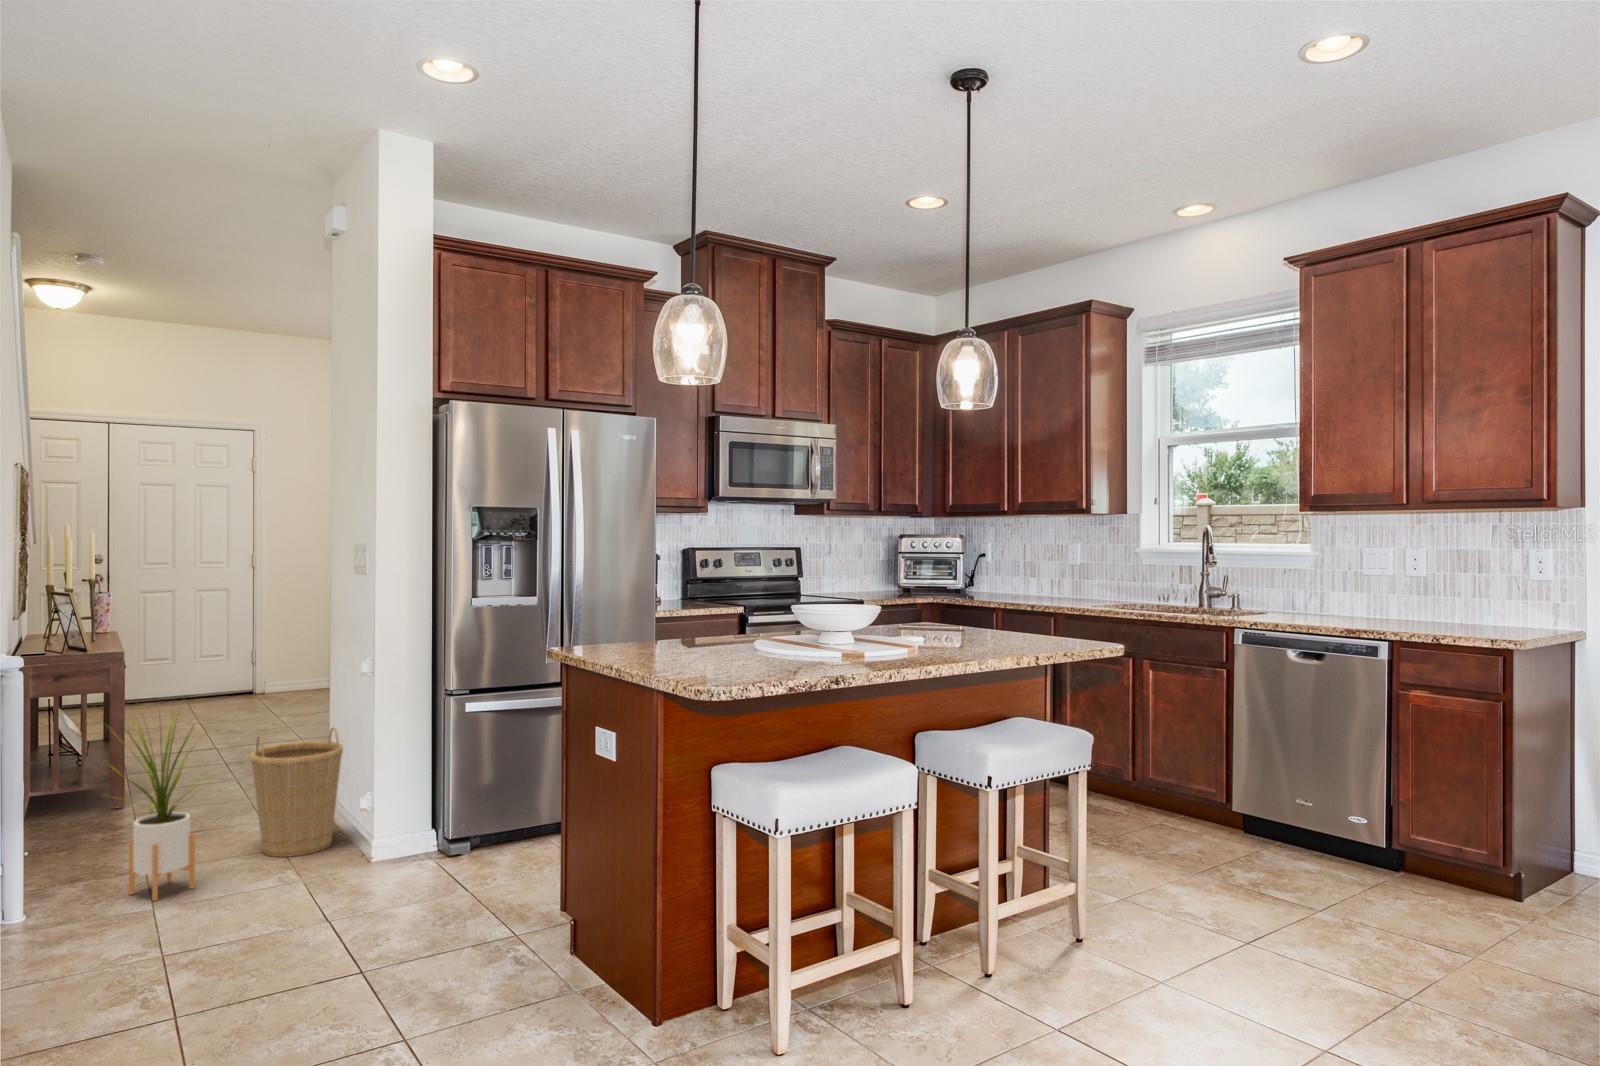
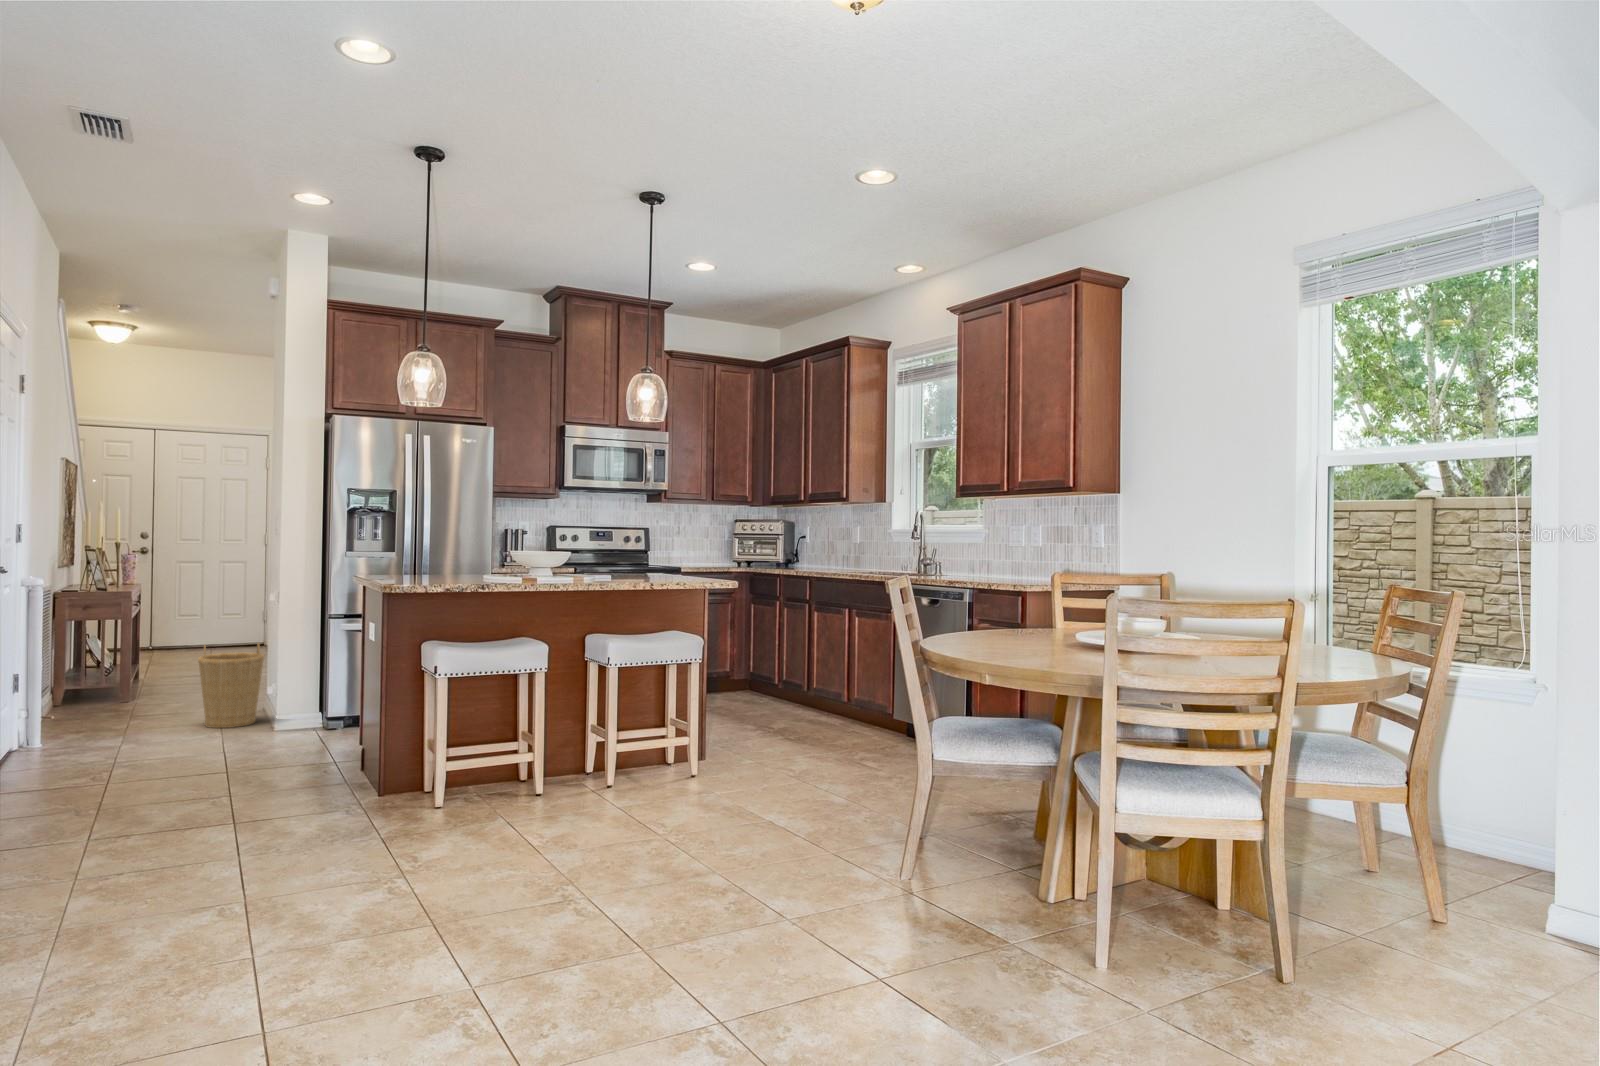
house plant: present [108,713,213,901] -> none [88,613,170,744]

